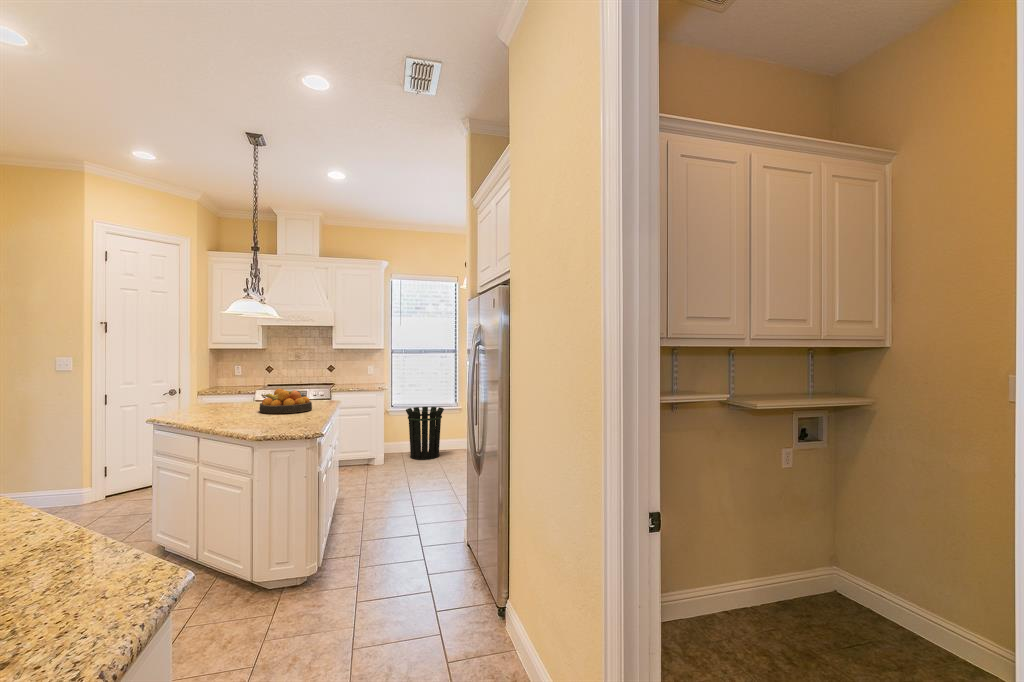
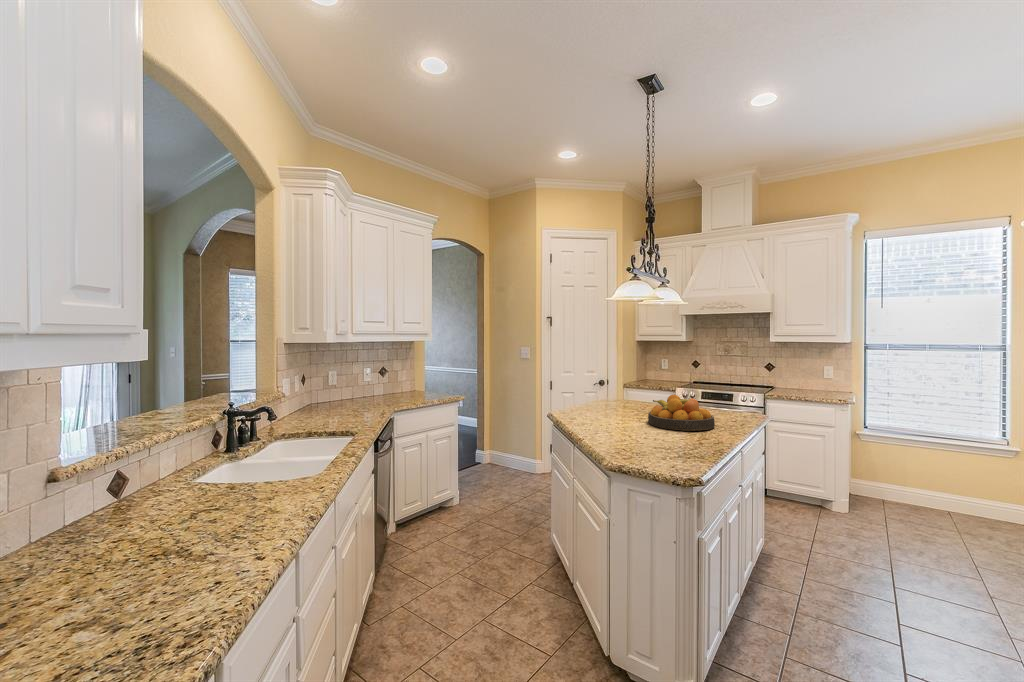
waste bin: present [406,407,444,460] -> none [890,435,974,527]

